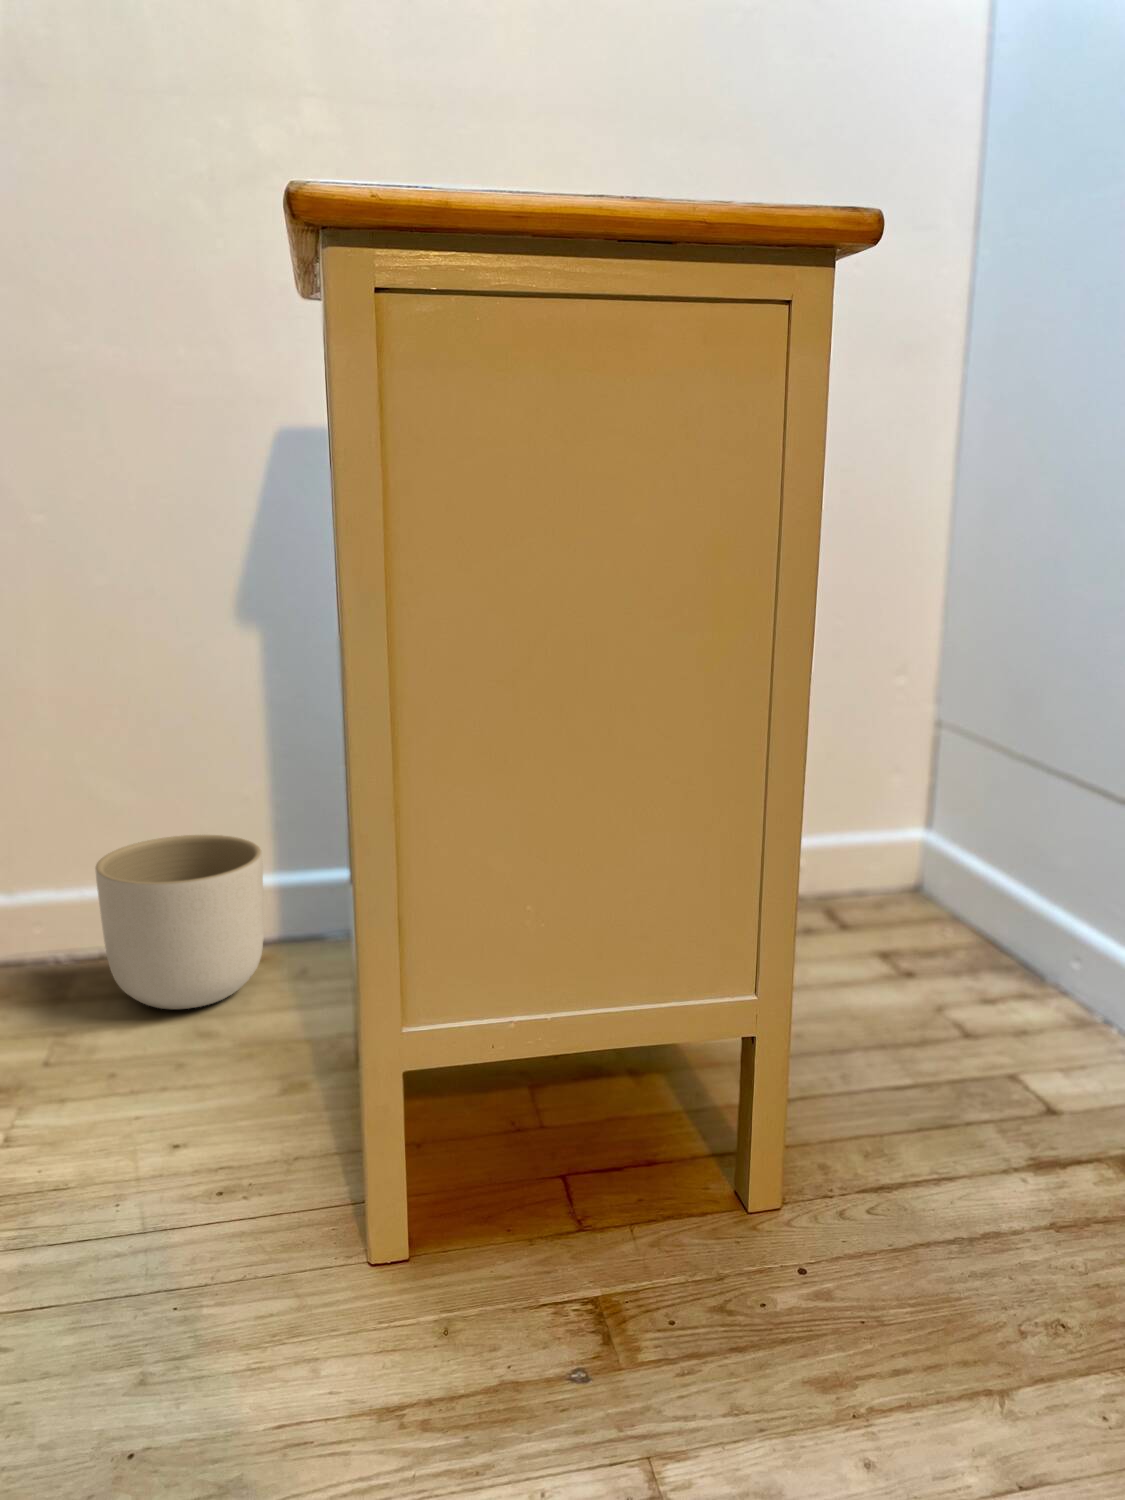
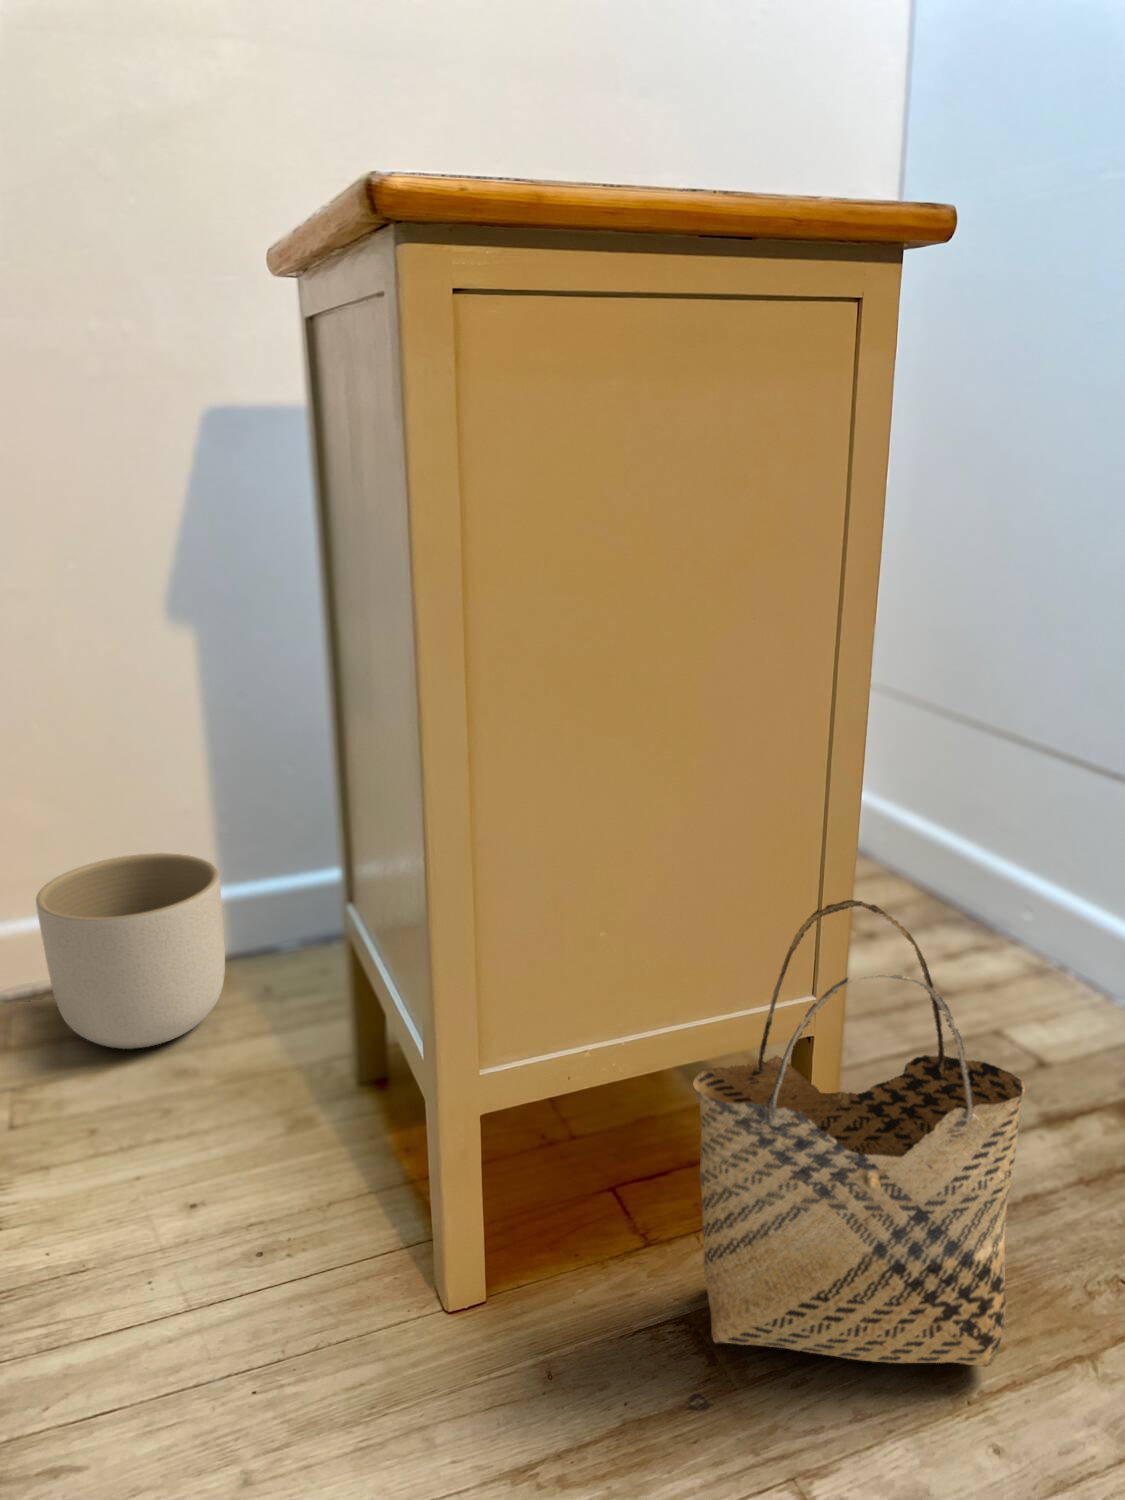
woven basket: none [599,892,937,1382] -> present [693,900,1025,1367]

